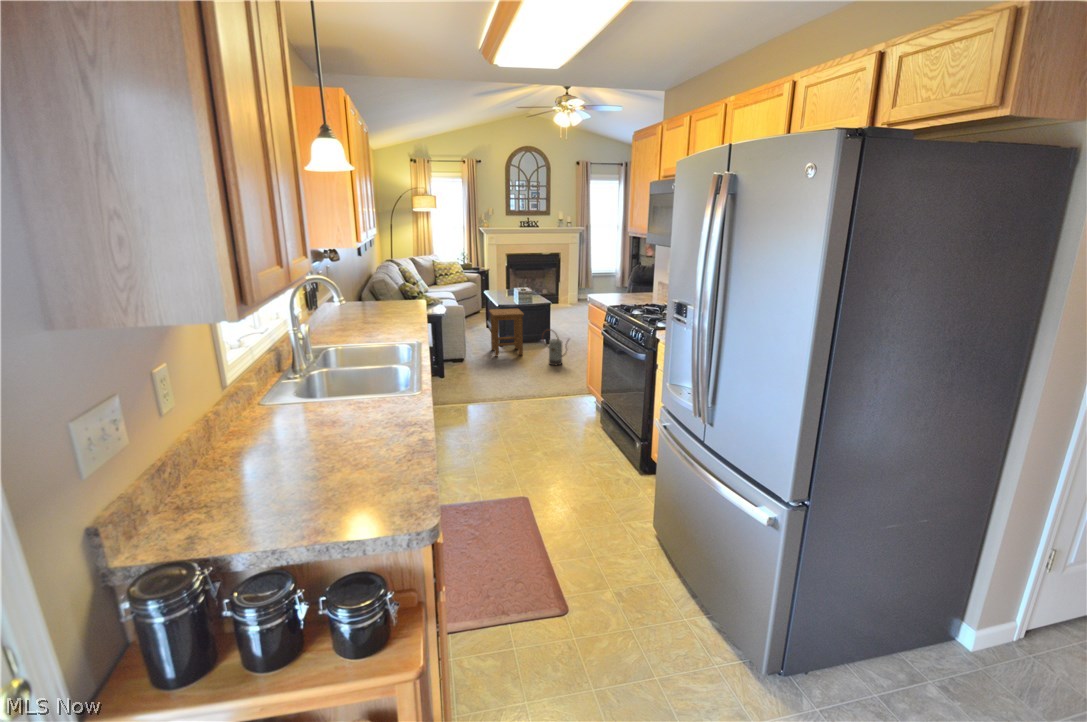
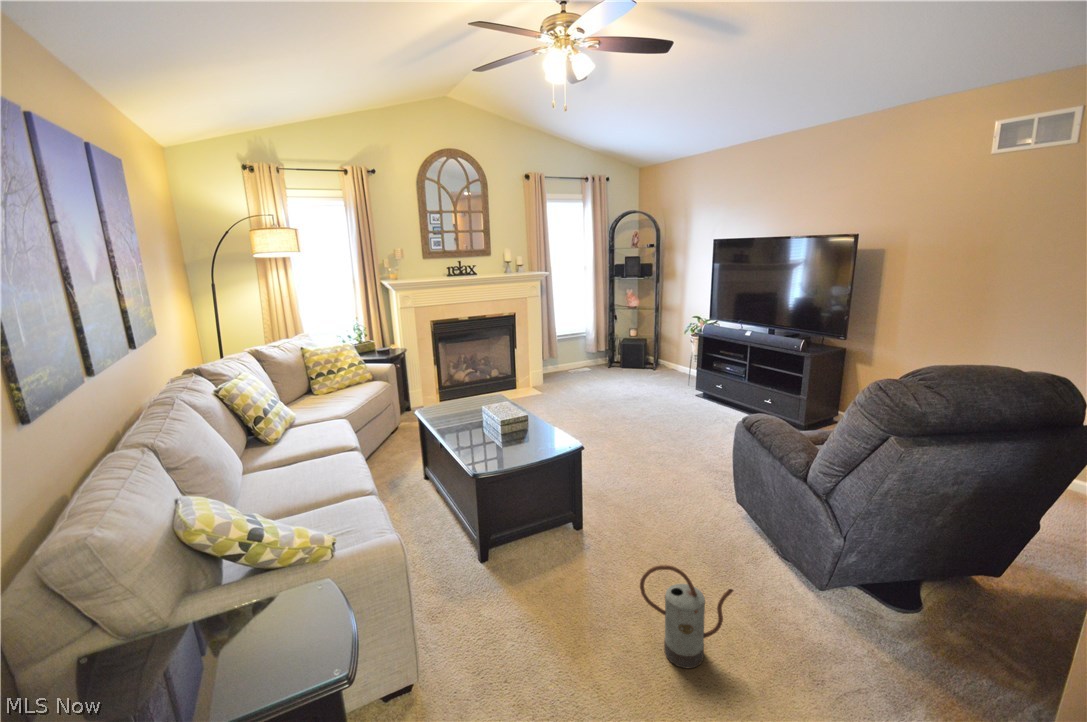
stool: present [489,309,524,357] -> none [461,480,569,641]

